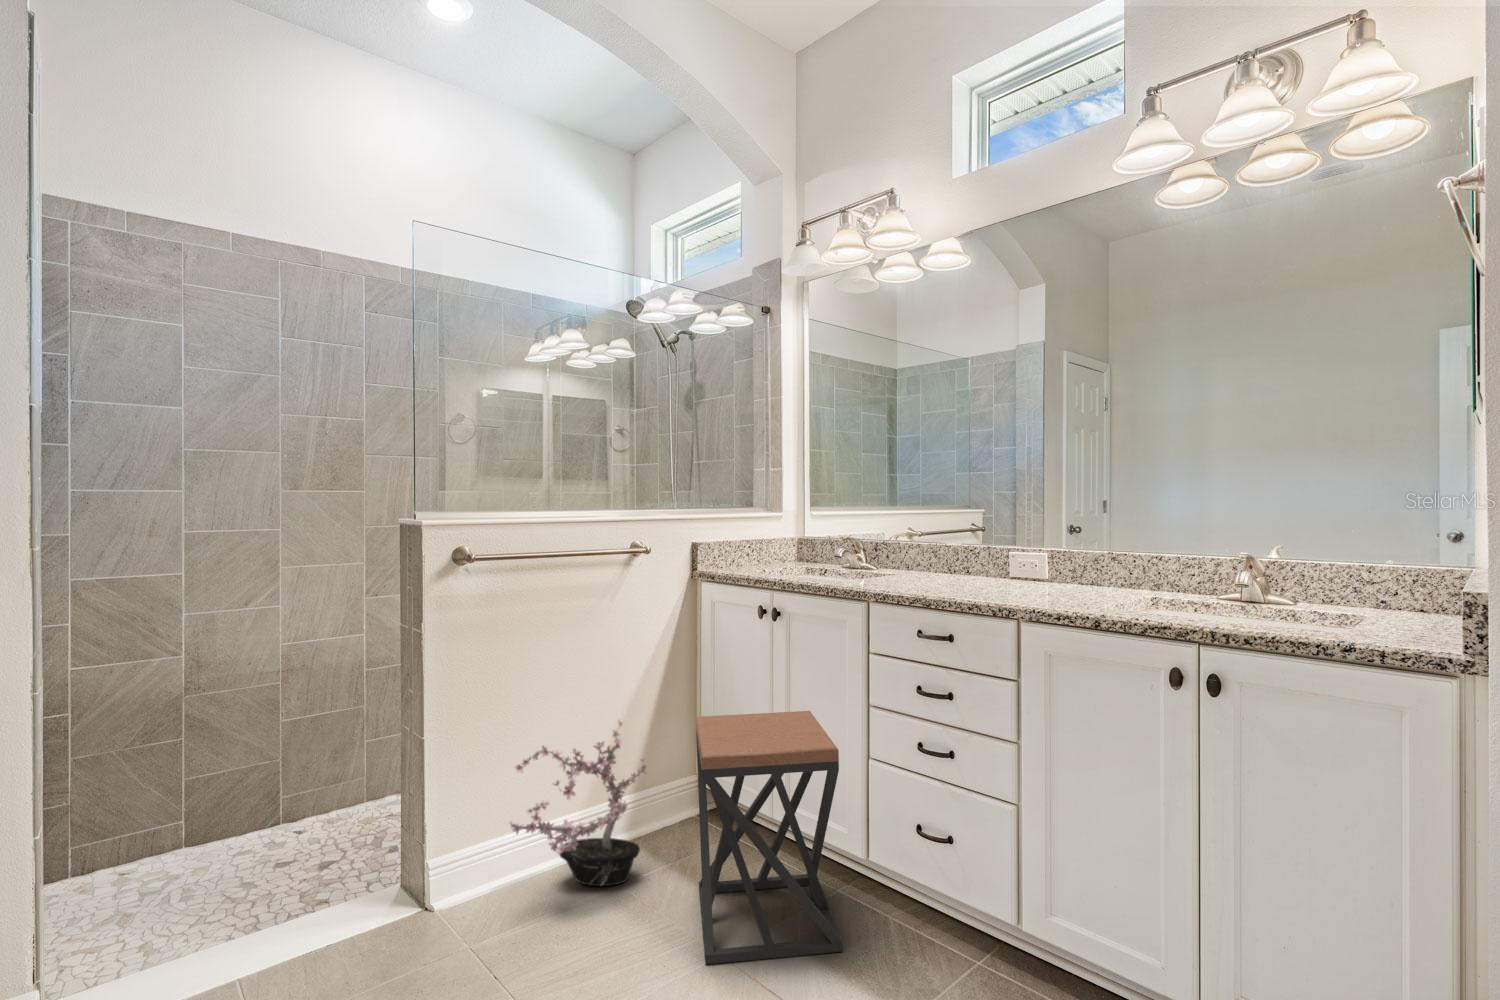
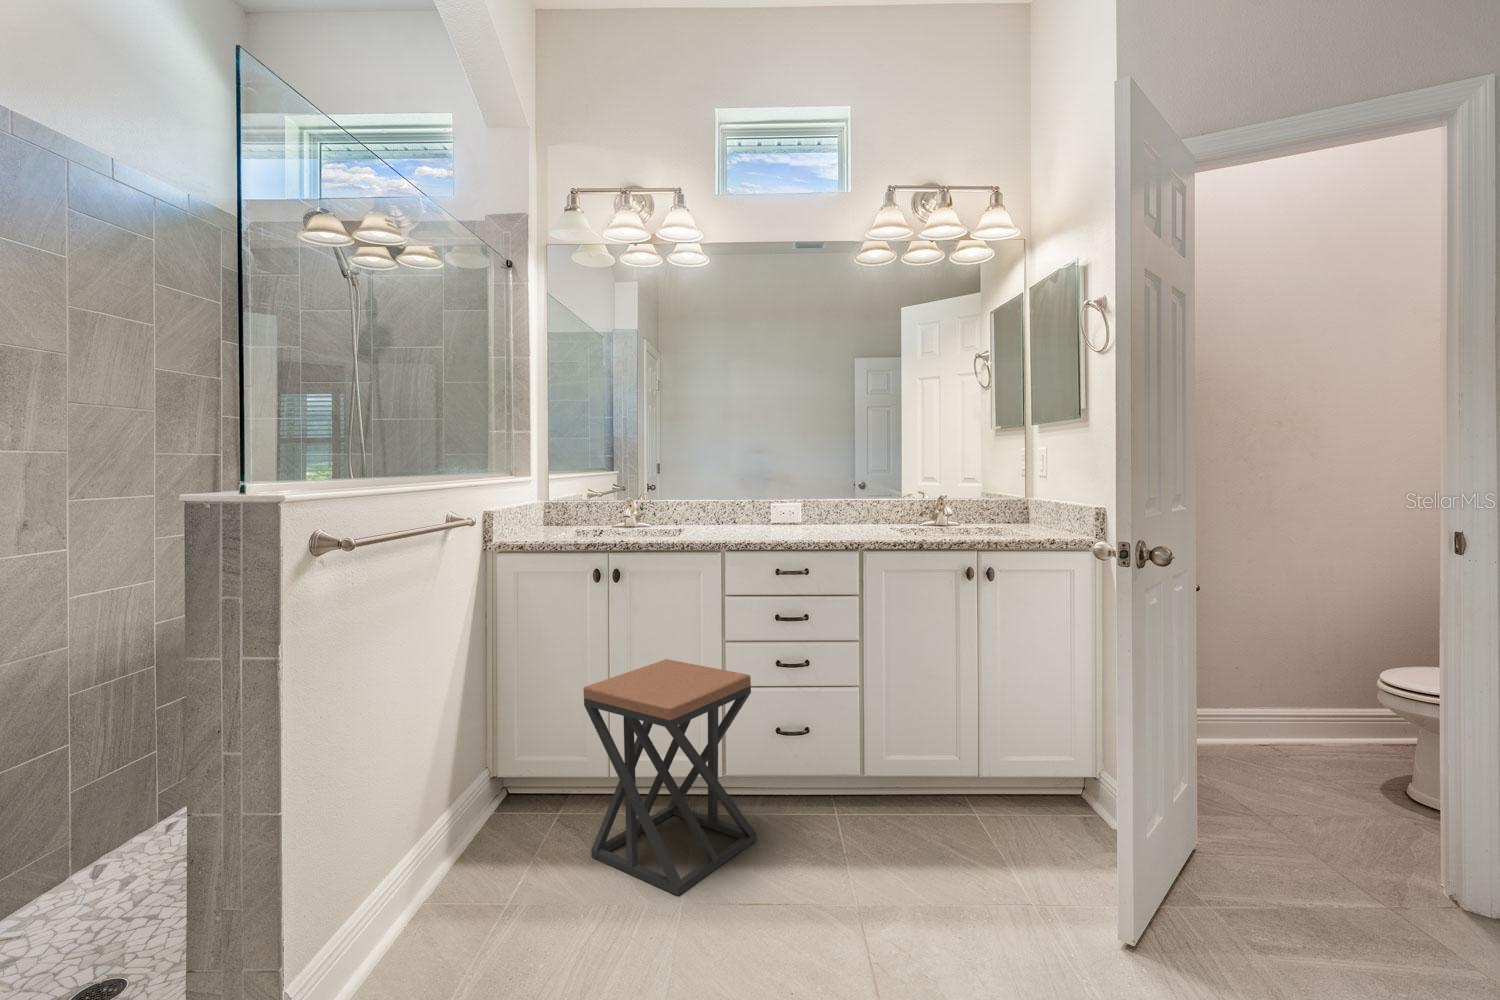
potted plant: present [509,720,647,886] -> none [380,714,523,904]

